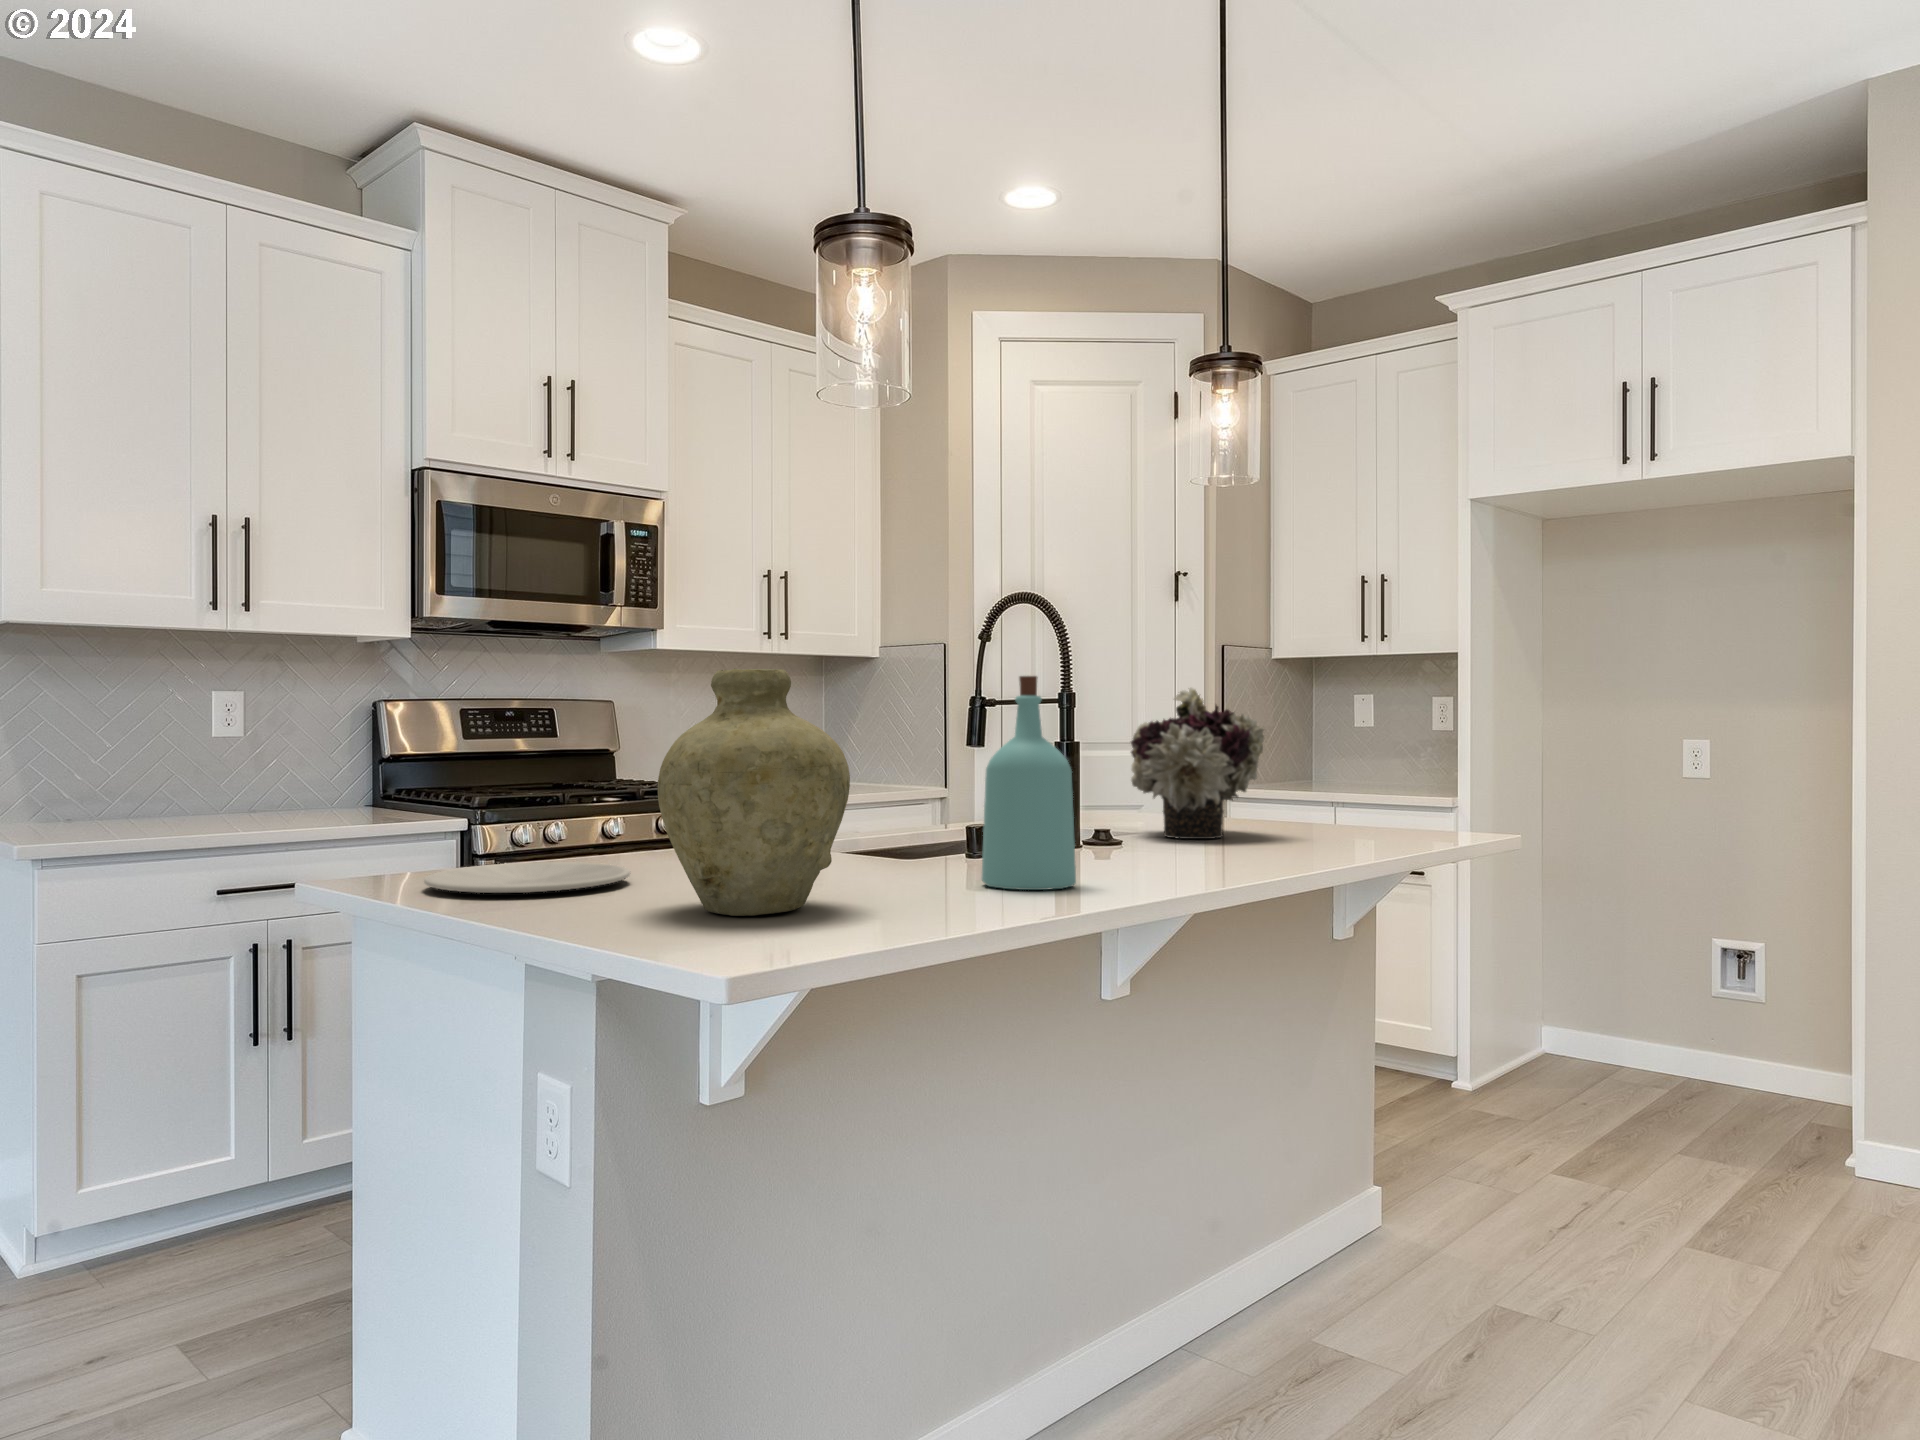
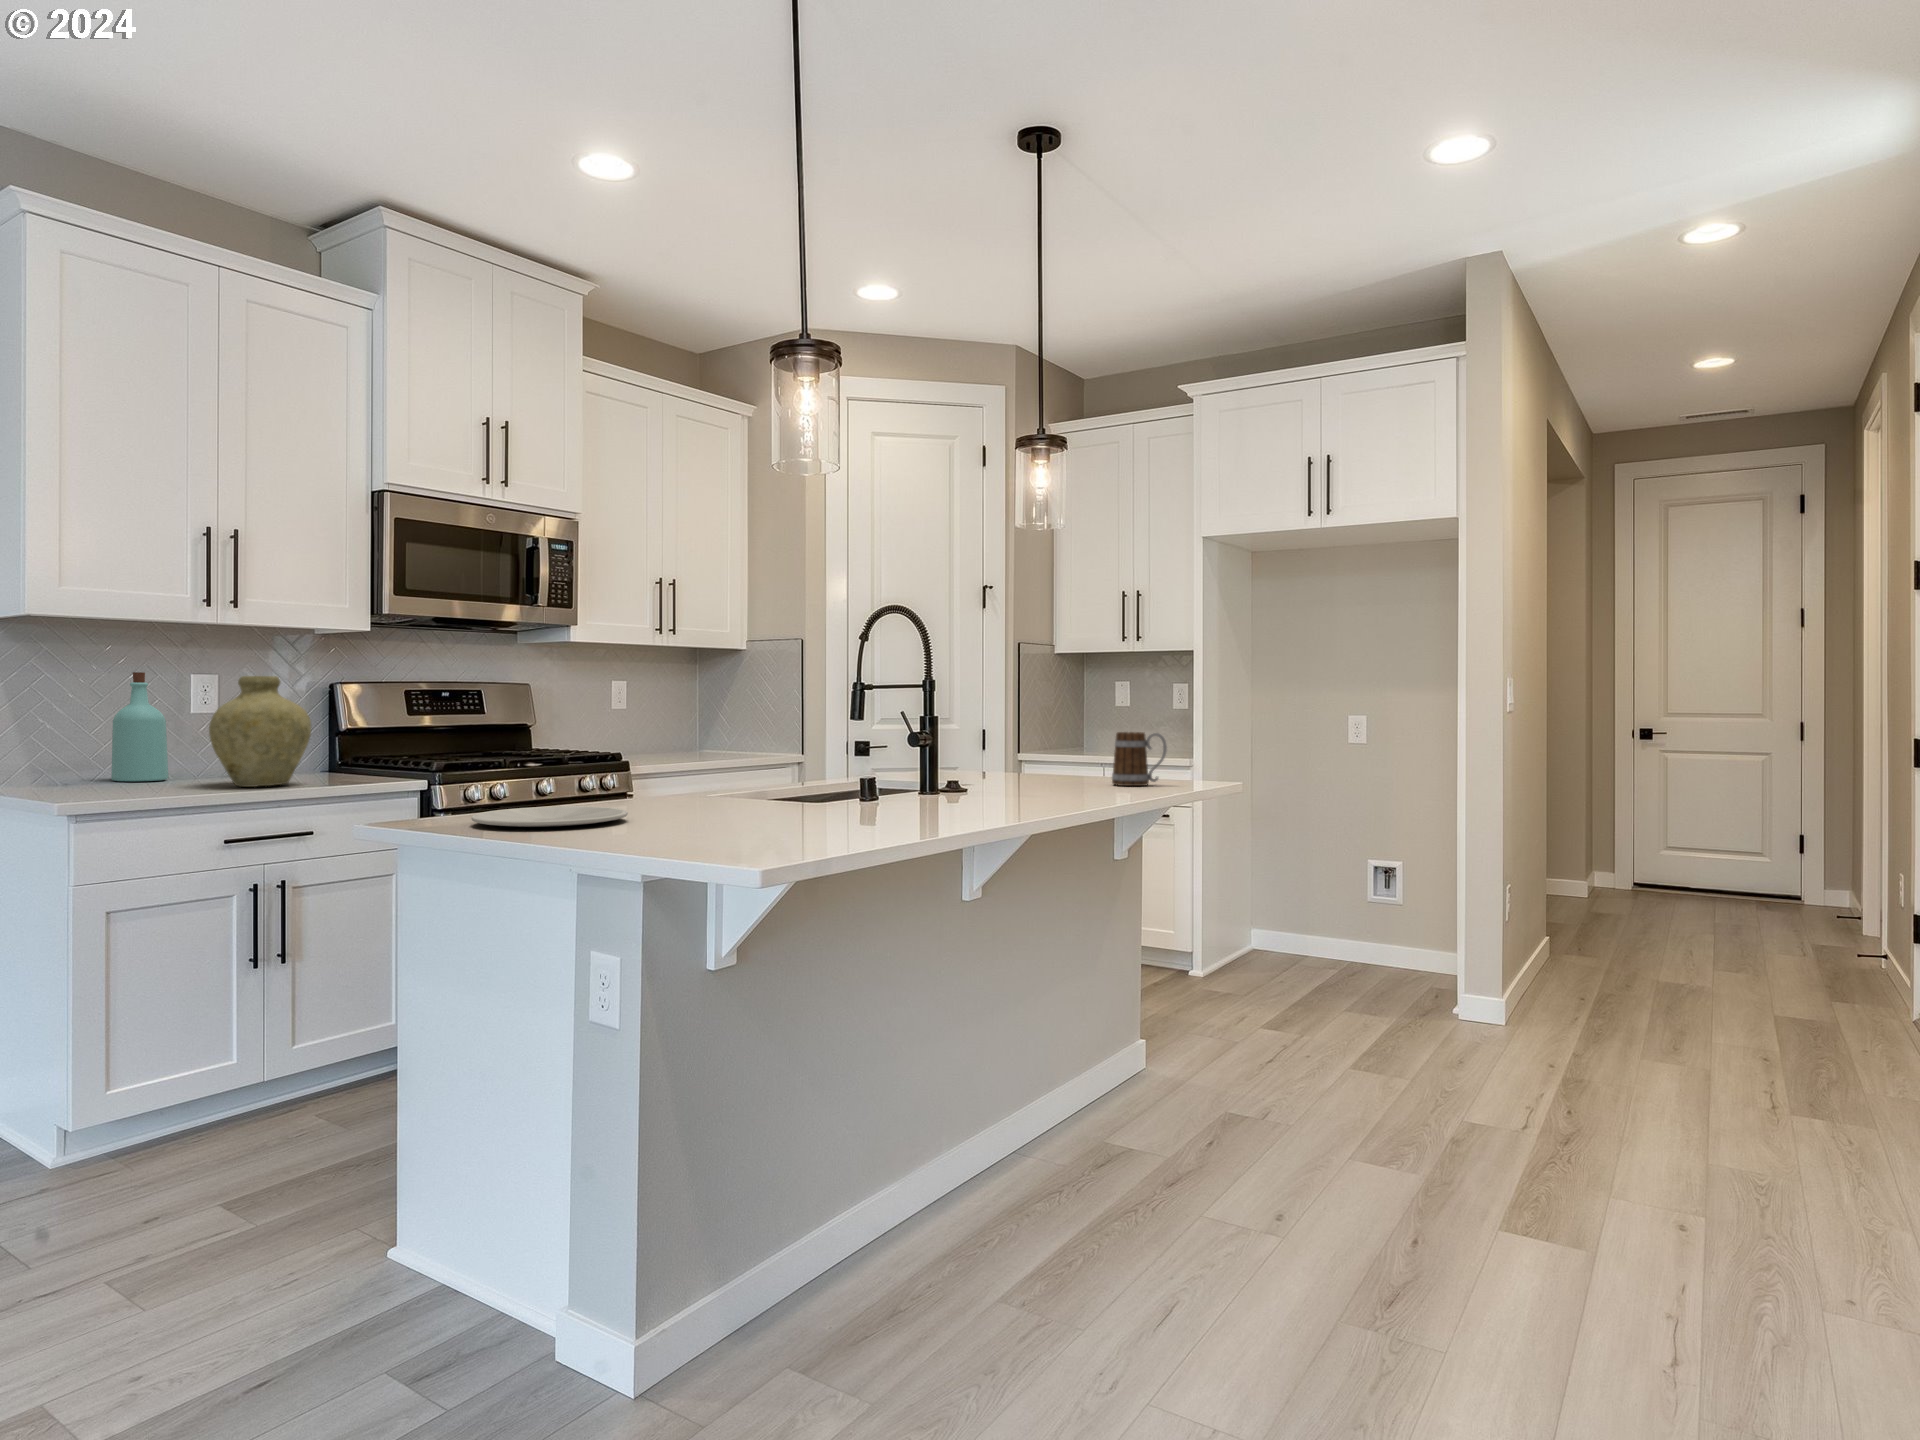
vase: present [658,669,850,916] -> present [209,676,311,787]
bottle: present [982,676,1076,890] -> present [111,672,169,781]
flower arrangement: present [1131,688,1264,839] -> none [969,677,1068,788]
mug: none [1329,762,1408,838] -> present [1112,732,1167,786]

